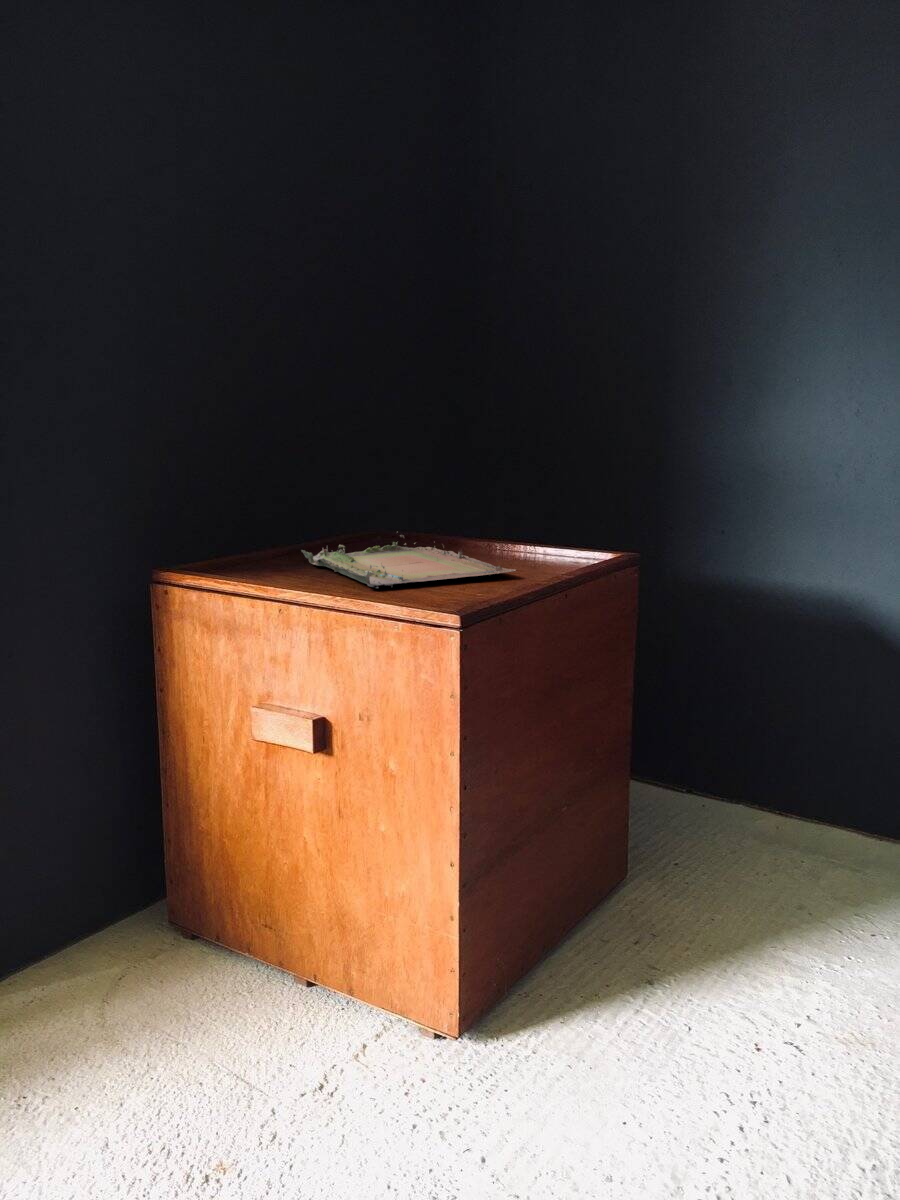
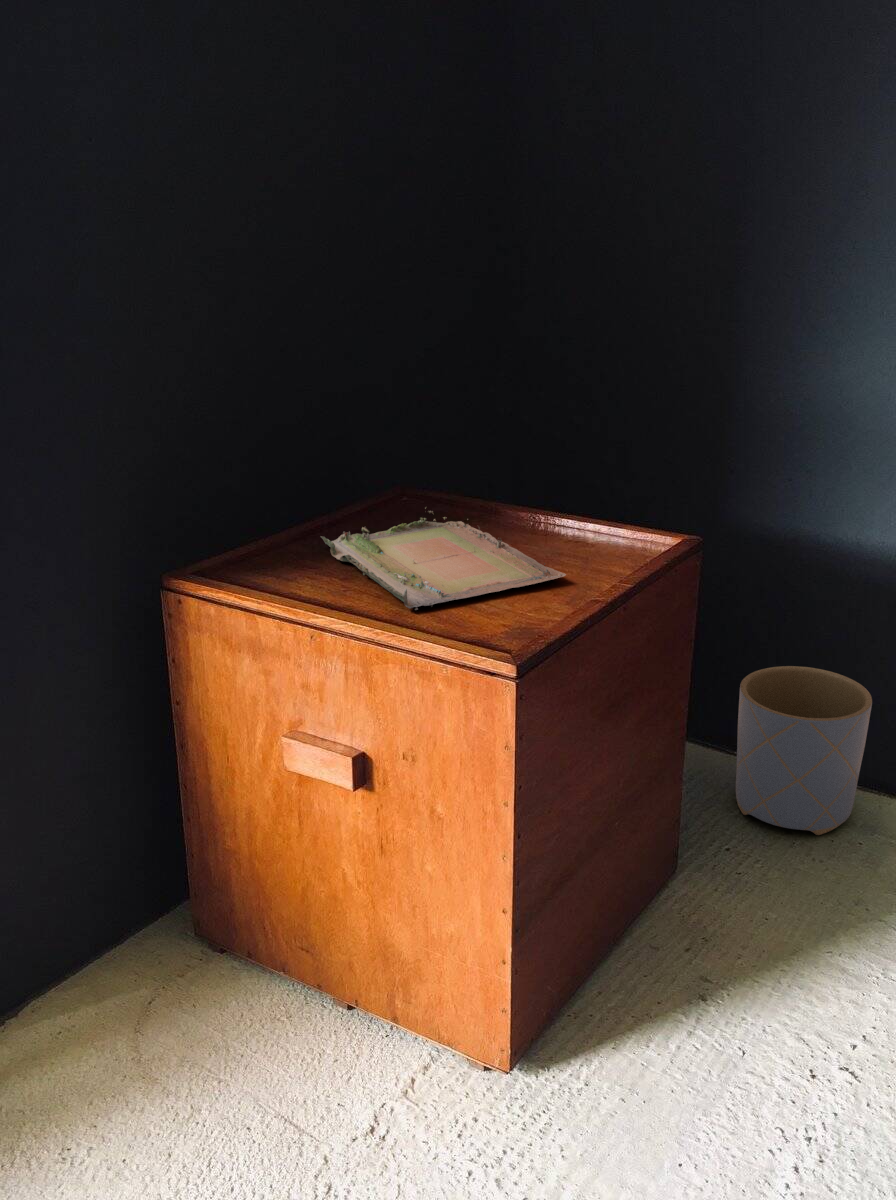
planter: none [687,705,808,855] -> present [736,666,872,835]

